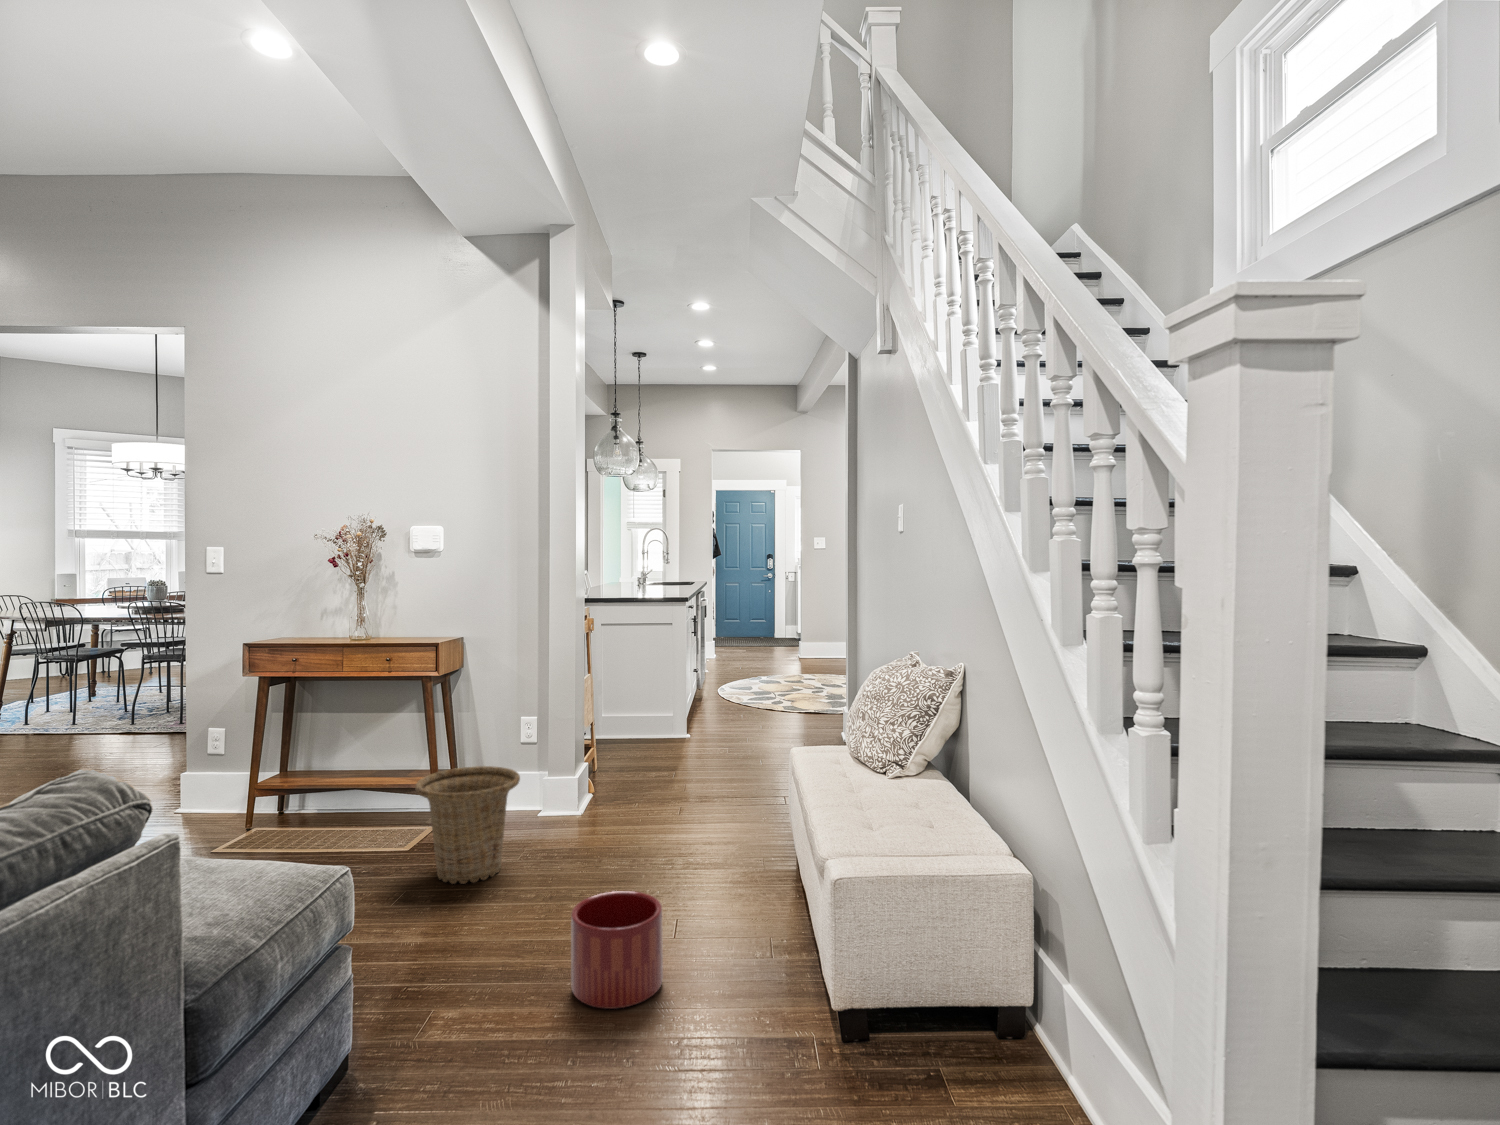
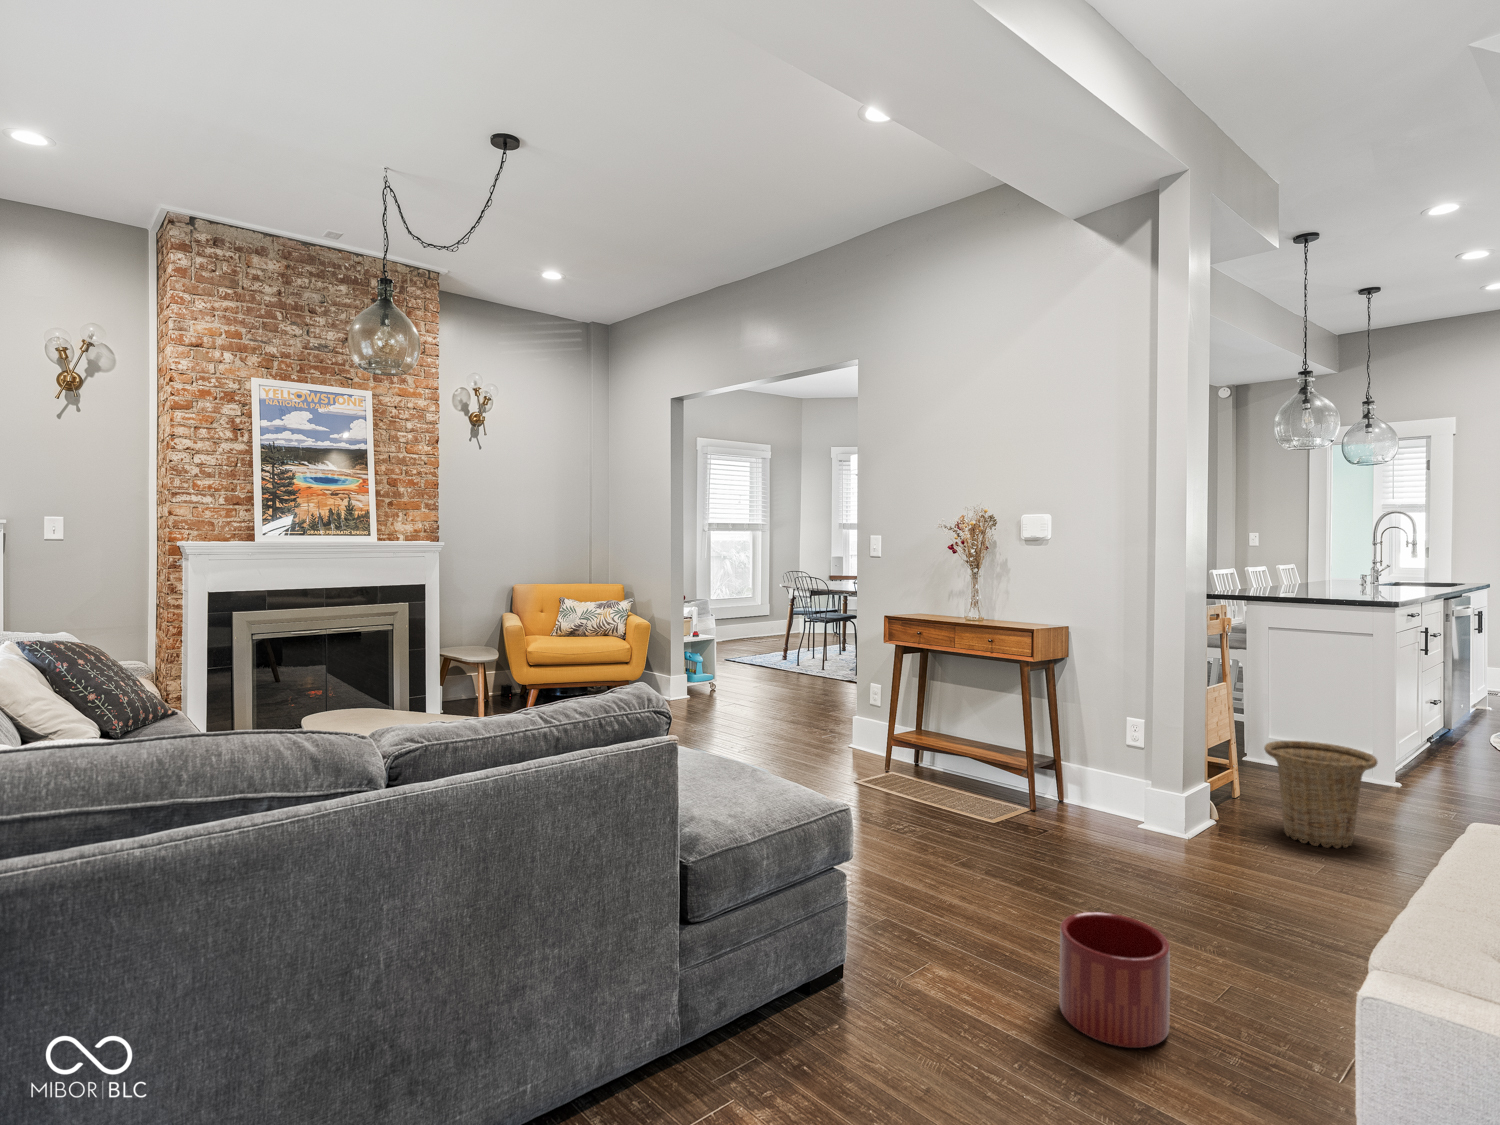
basket: present [416,766,520,884] -> present [1264,741,1378,848]

